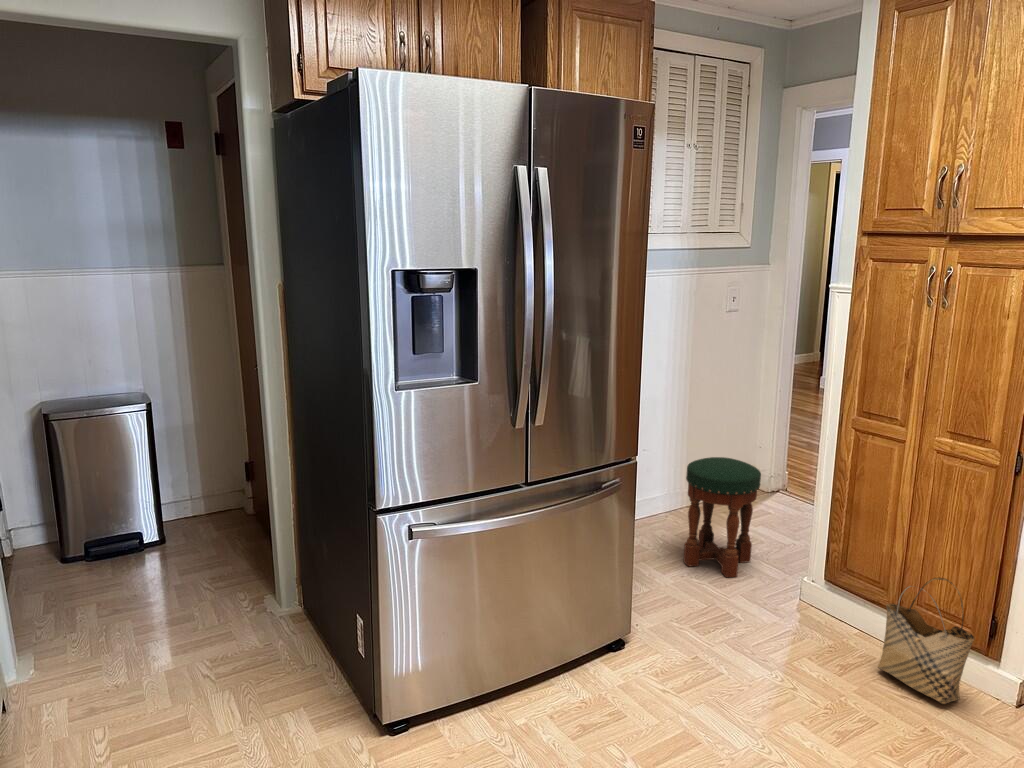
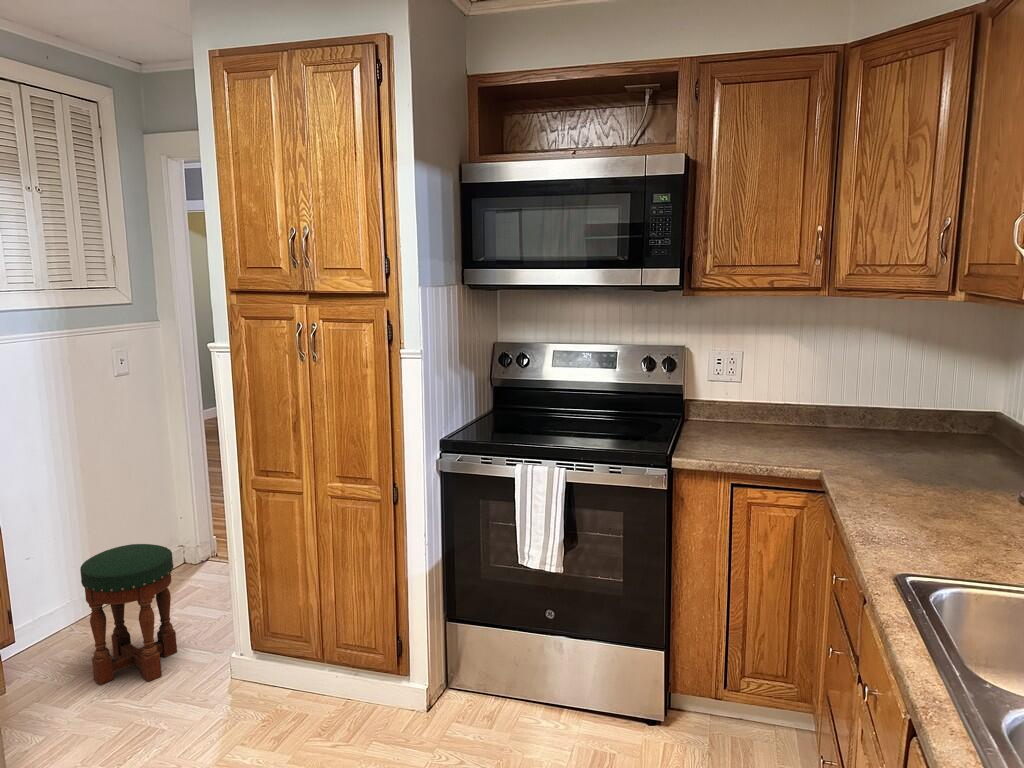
woven basket: present [878,578,974,704] -> none [309,616,386,737]

